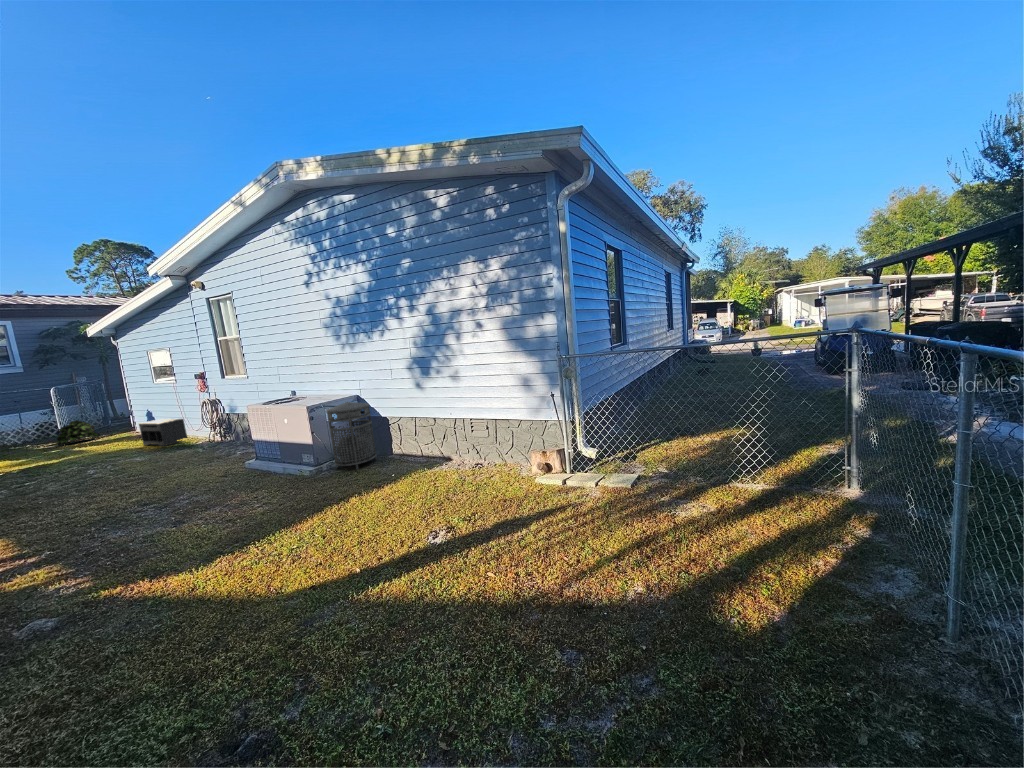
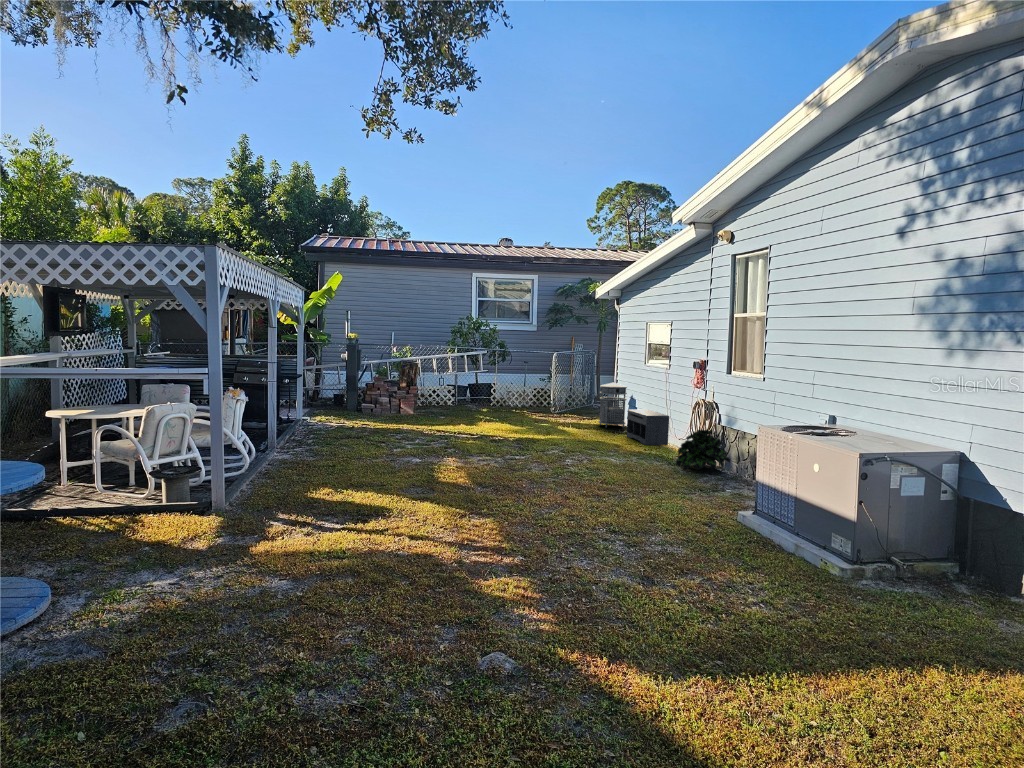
trash can: present [327,402,377,469] -> present [599,383,627,428]
potted plant: present [57,420,100,445] -> present [676,429,730,470]

